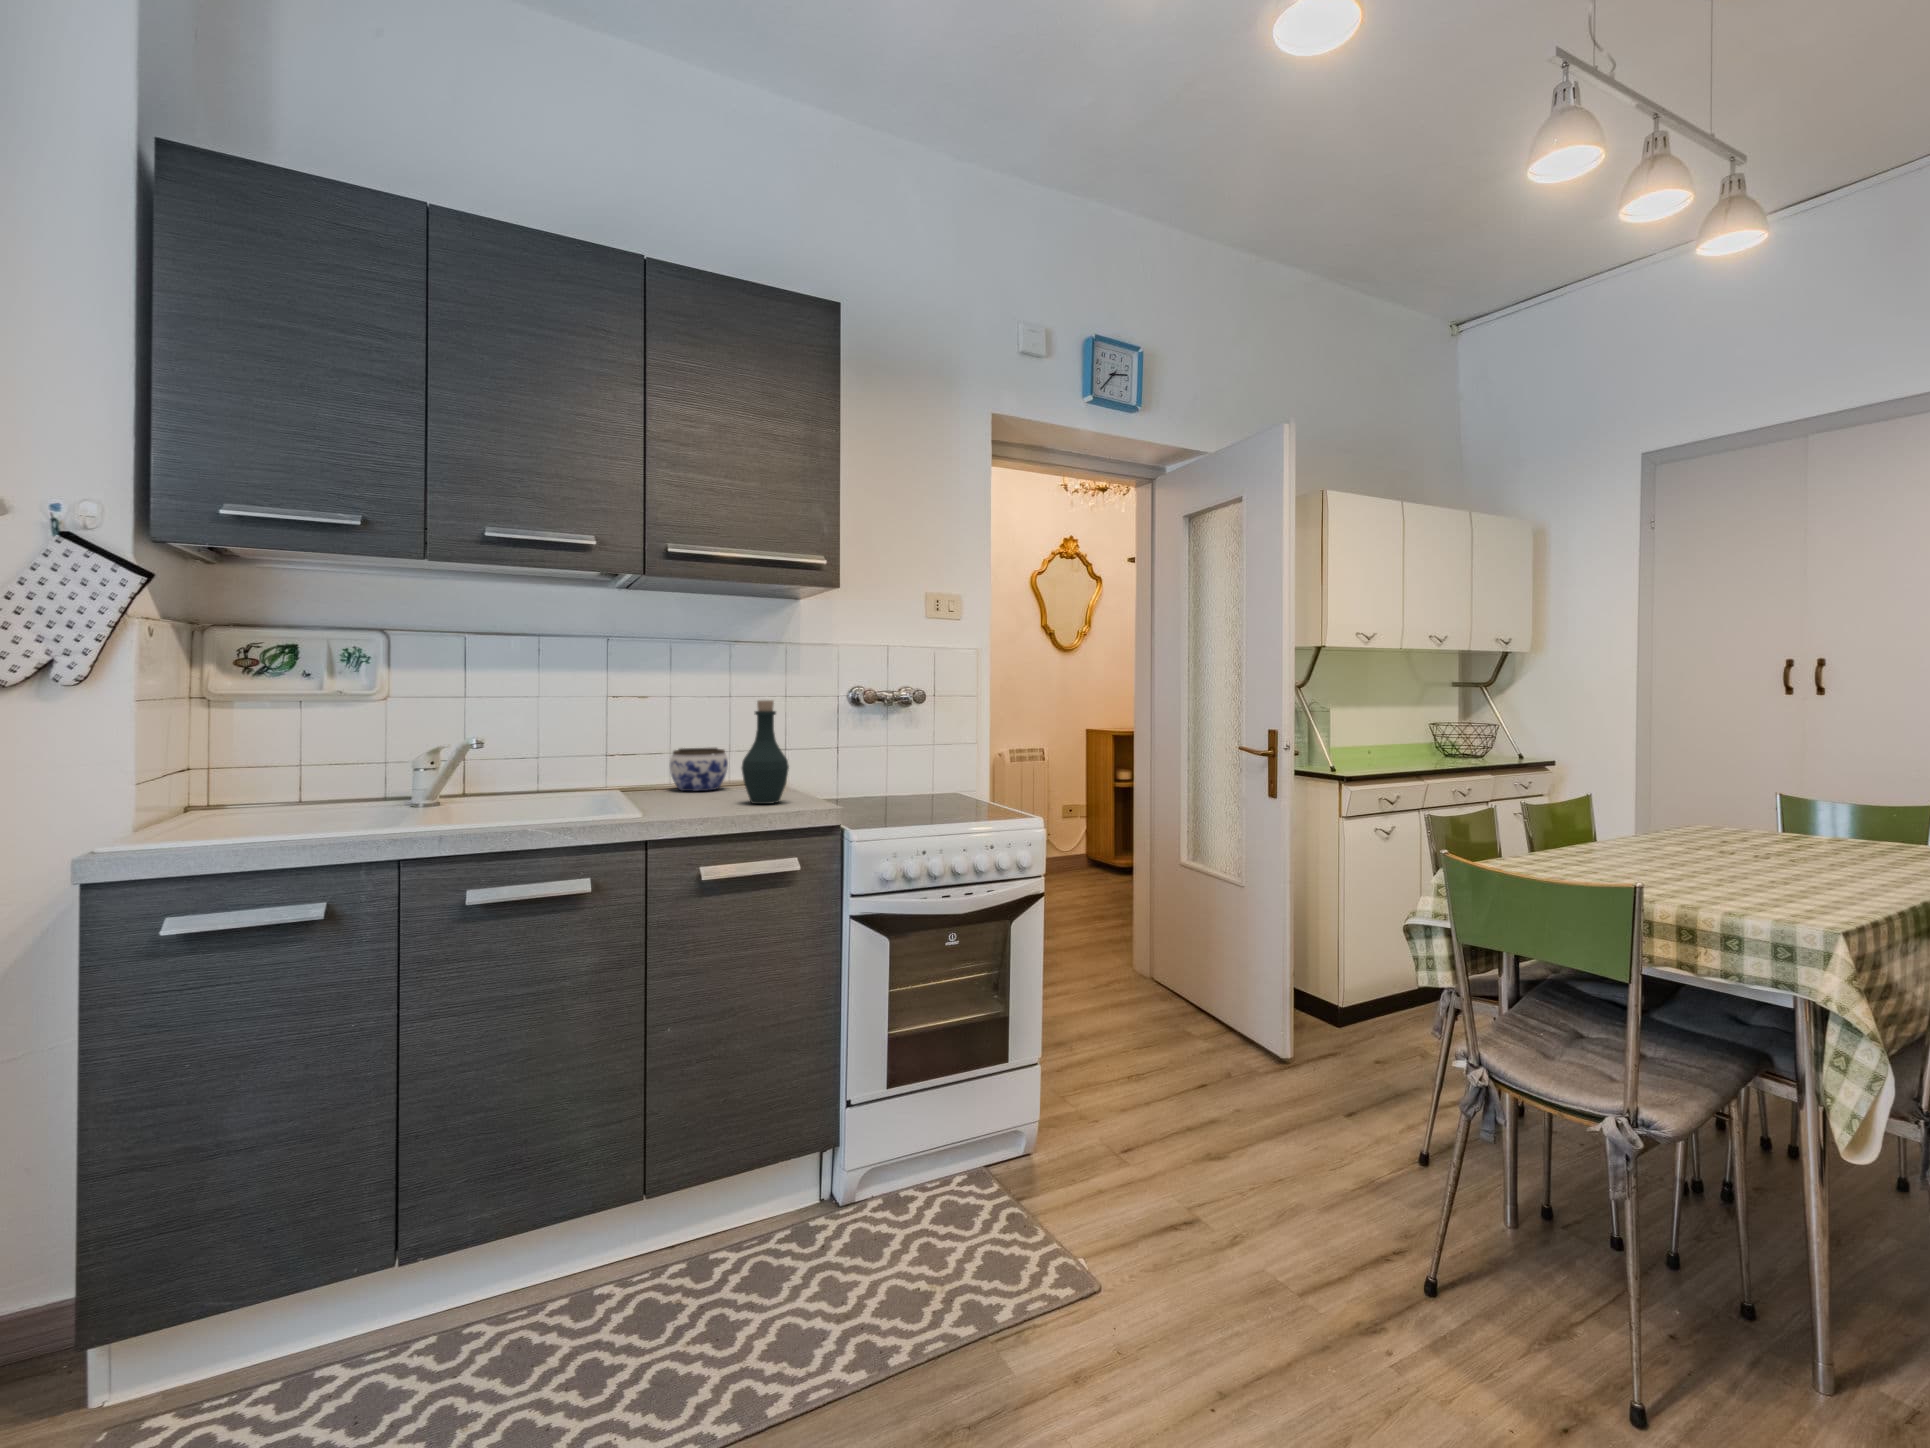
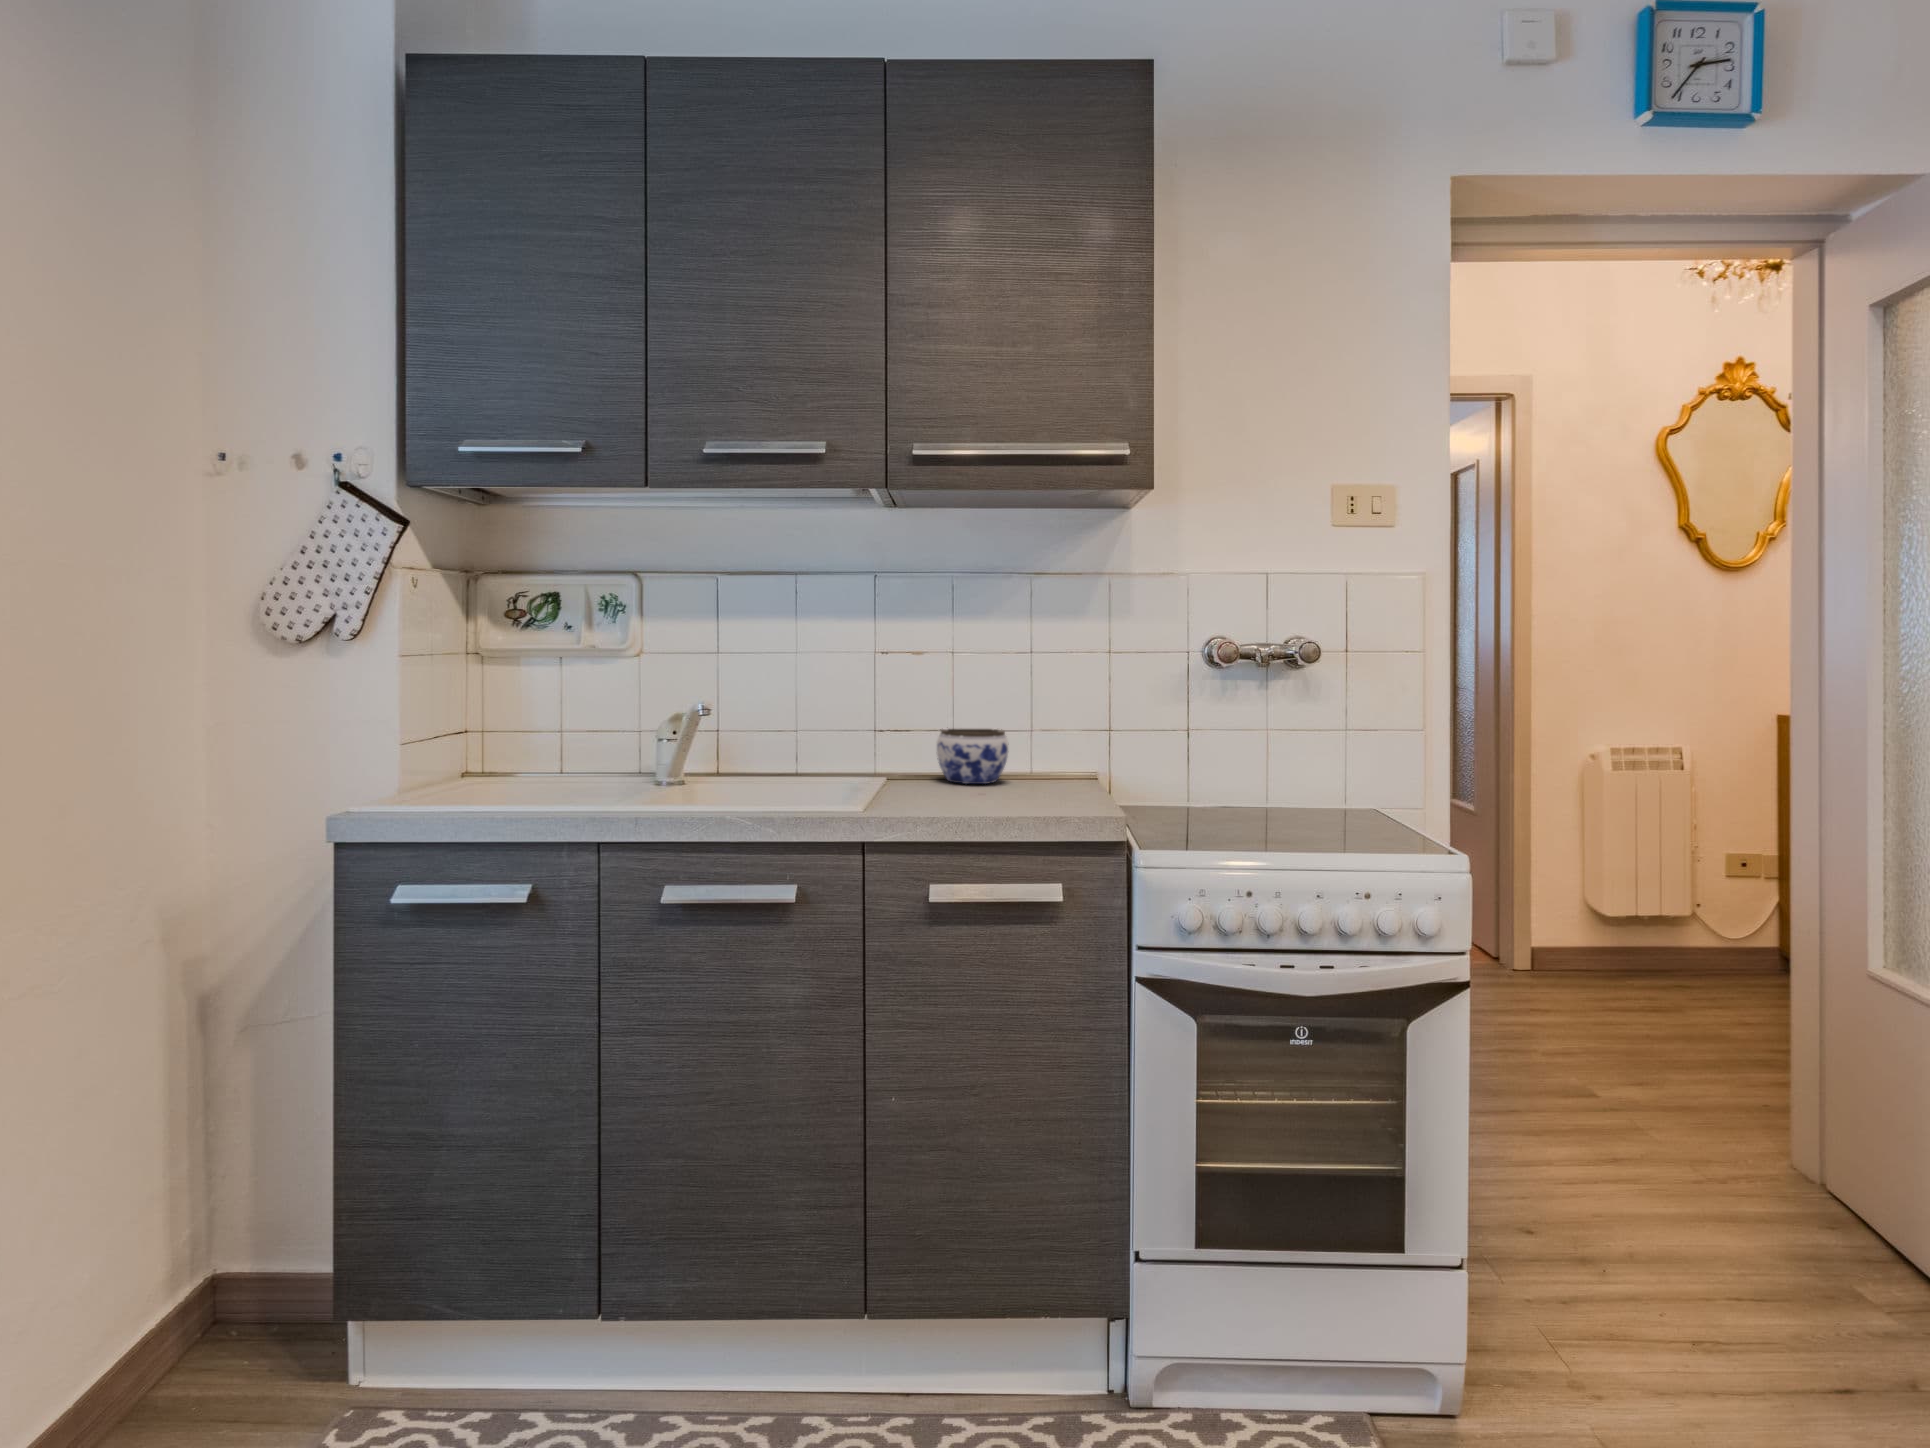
bottle: present [742,700,789,804] -> none [1010,667,1073,813]

